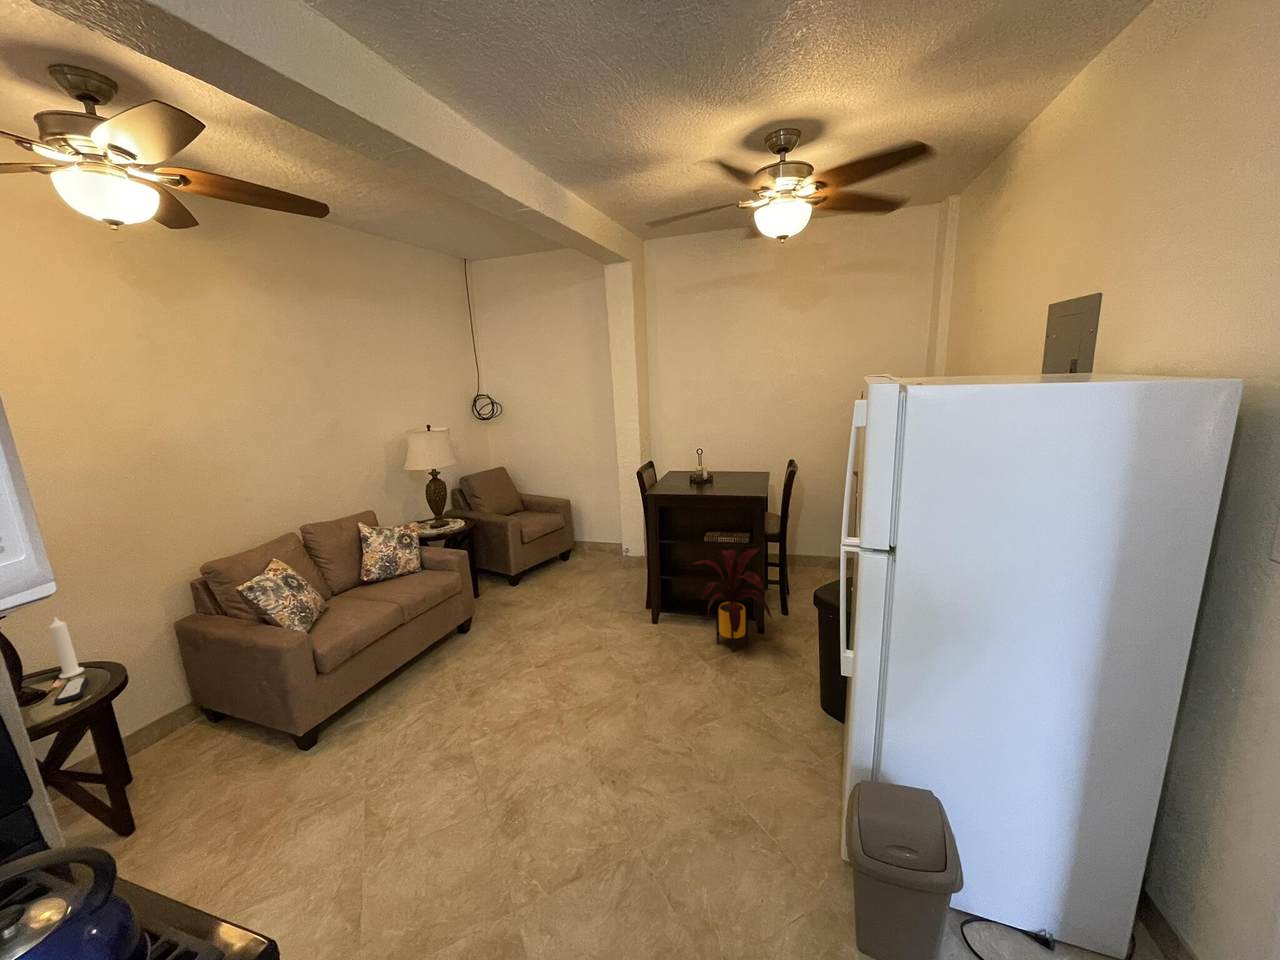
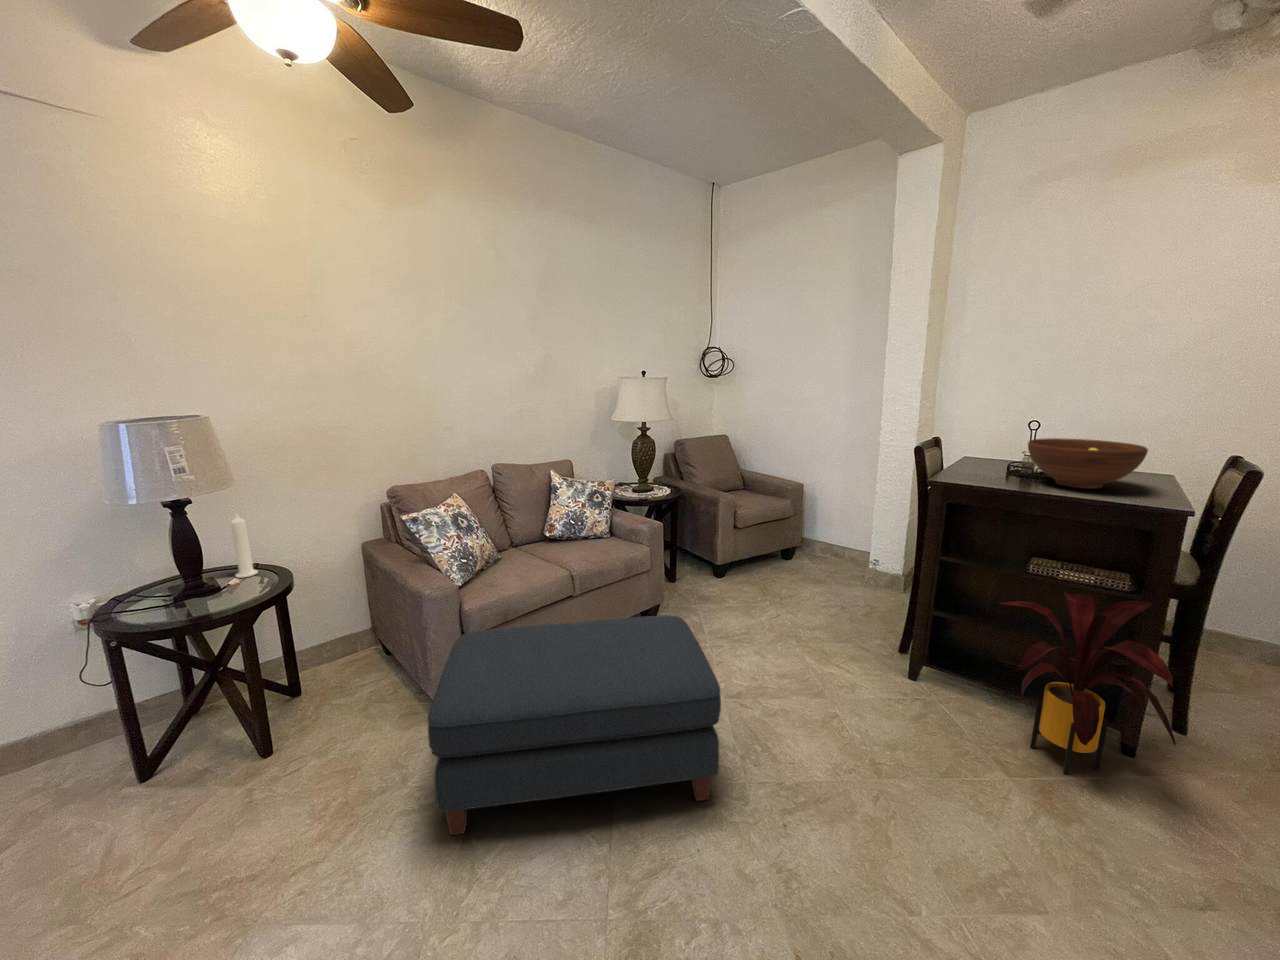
fruit bowl: none [696,459,750,489] -> present [1028,438,1148,489]
ottoman: none [319,617,543,812] -> present [427,615,721,835]
remote control: present [54,677,89,703] -> none [208,581,251,603]

